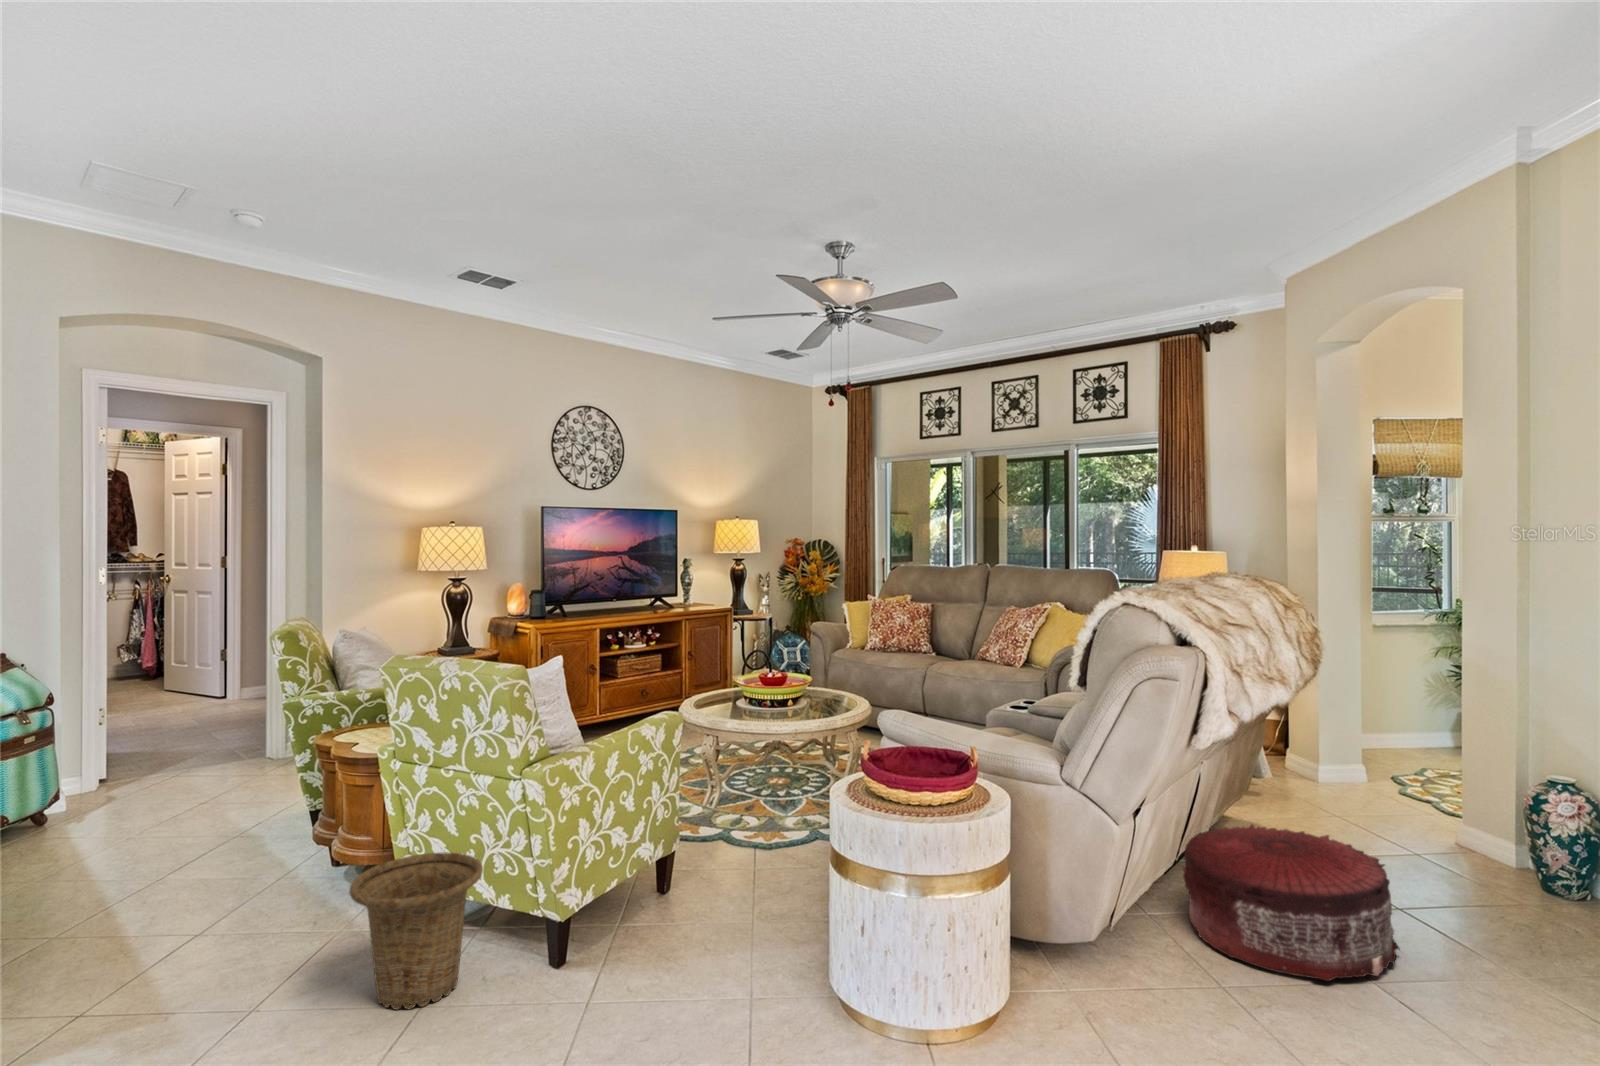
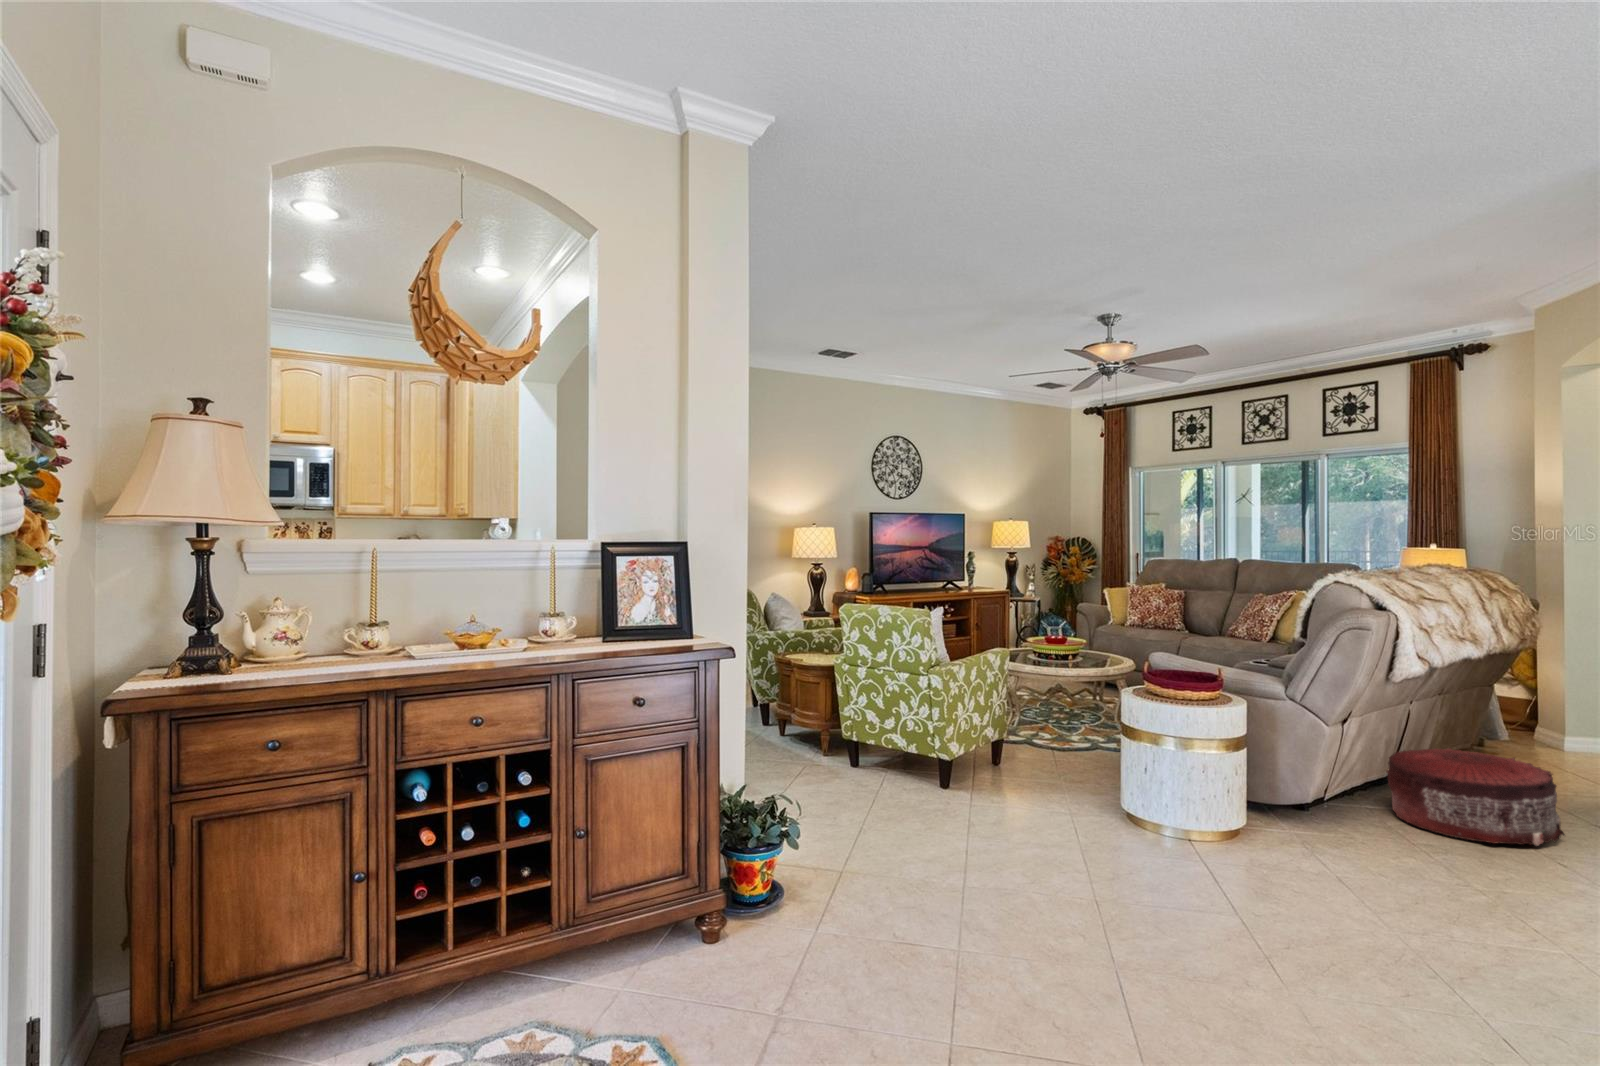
basket: present [349,852,483,1010] -> none [837,717,906,796]

